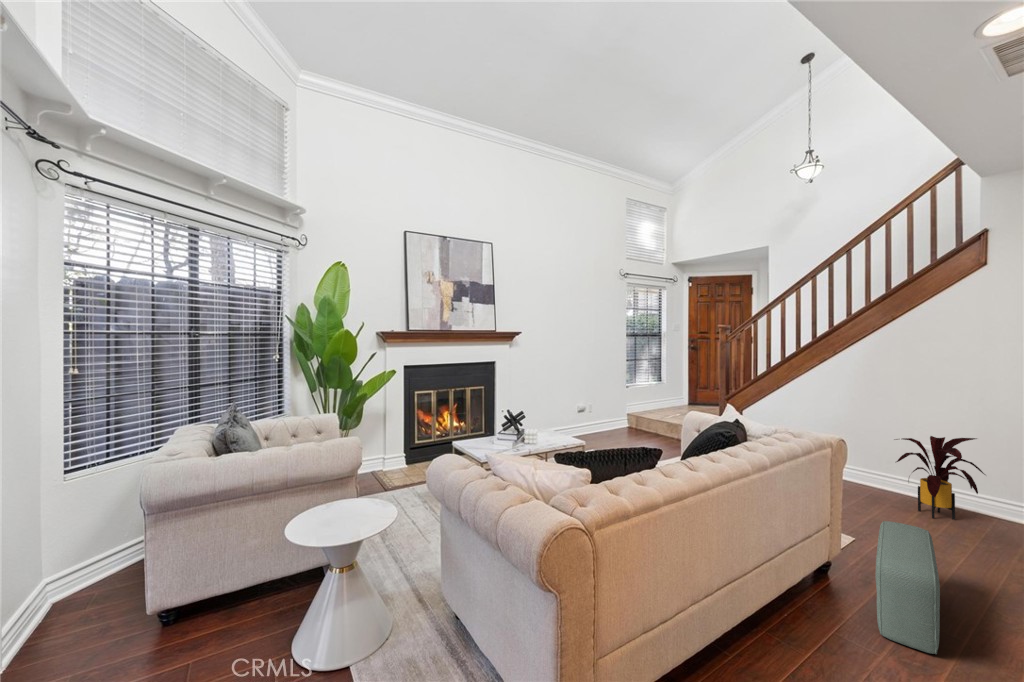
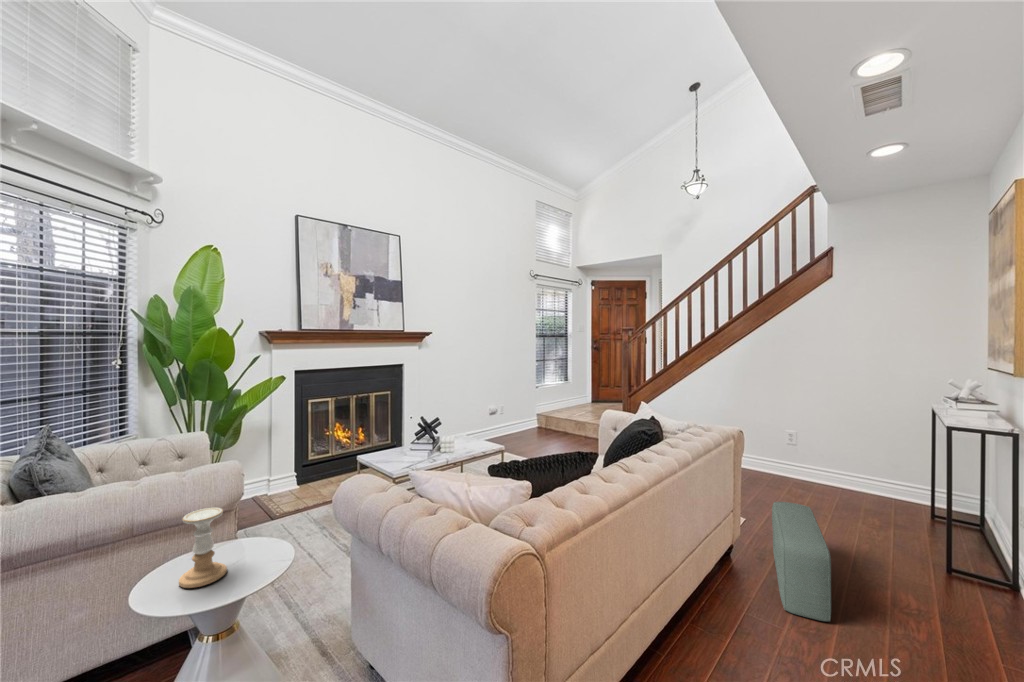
house plant: present [896,436,985,520] -> none [766,421,835,493]
candle holder: none [319,470,351,528] -> present [179,508,227,588]

